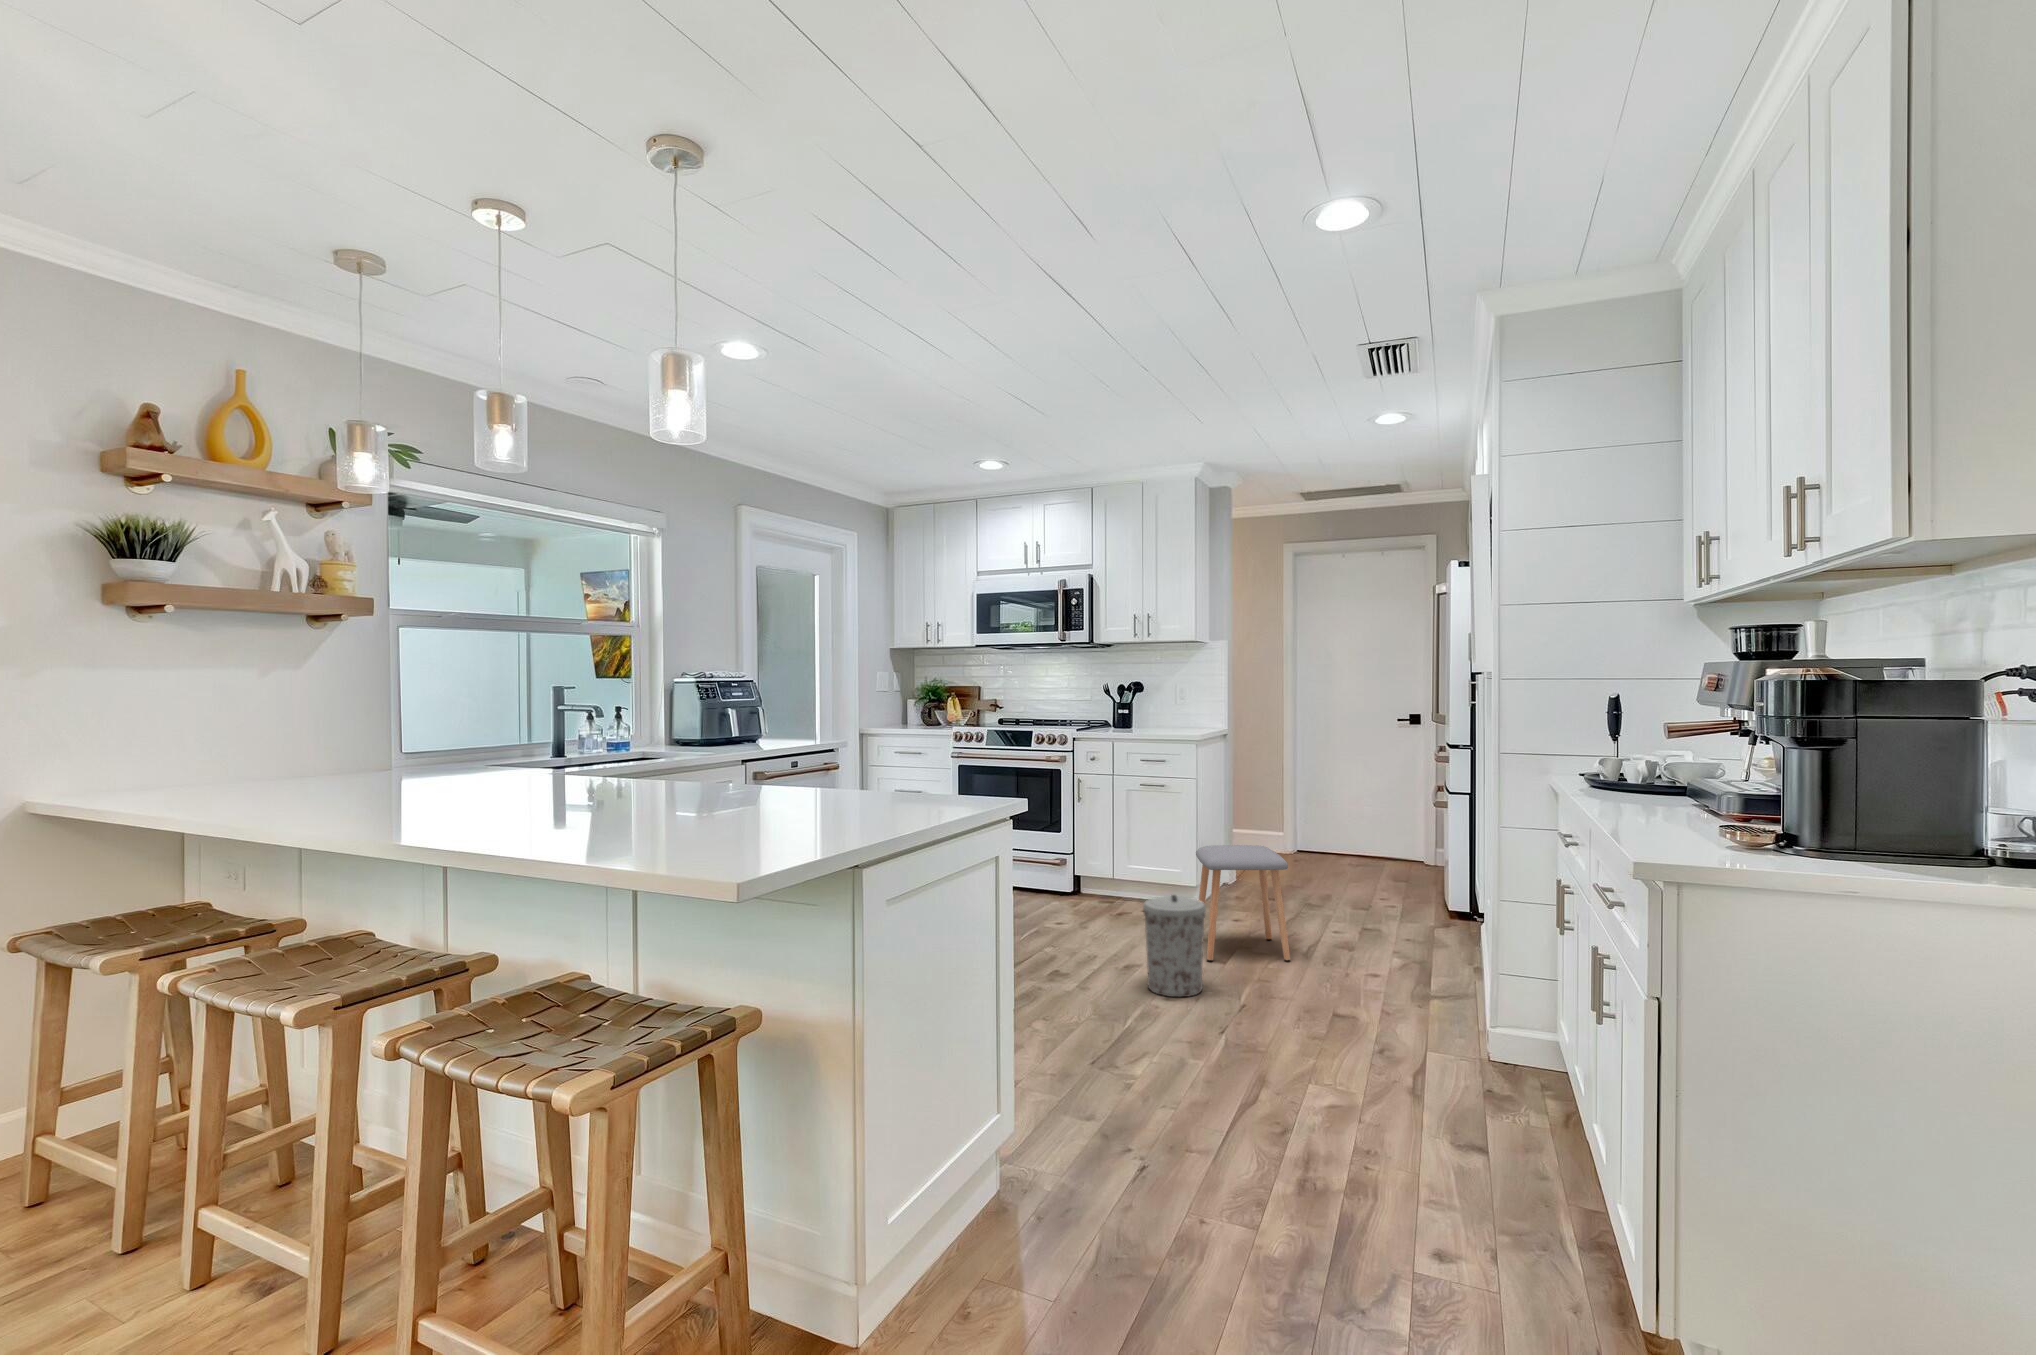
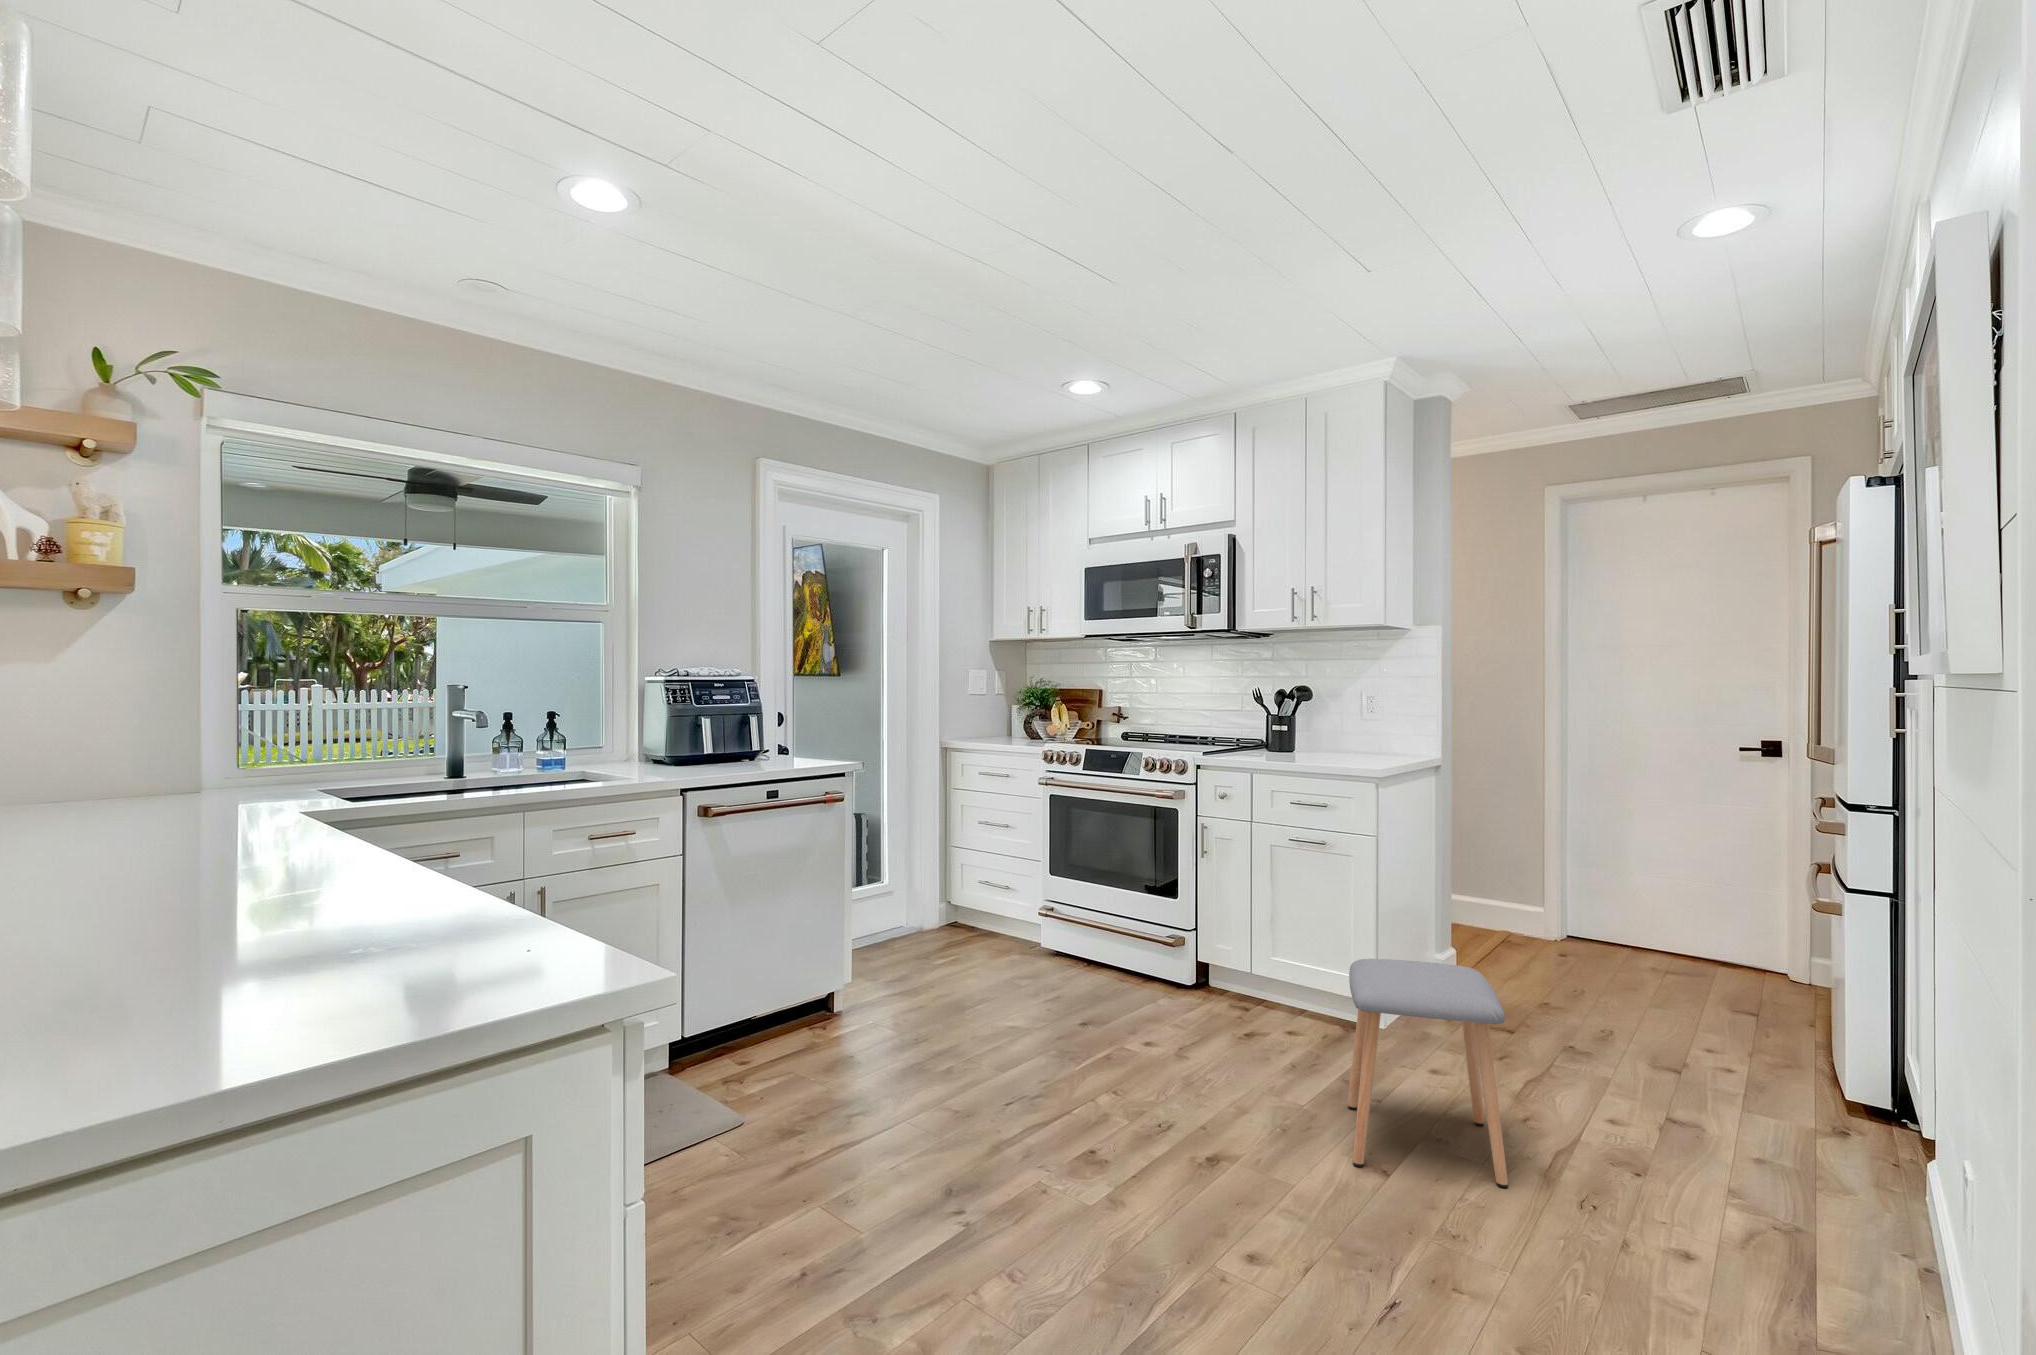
trash can: present [1143,895,1206,997] -> none [1214,1062,1328,1259]

